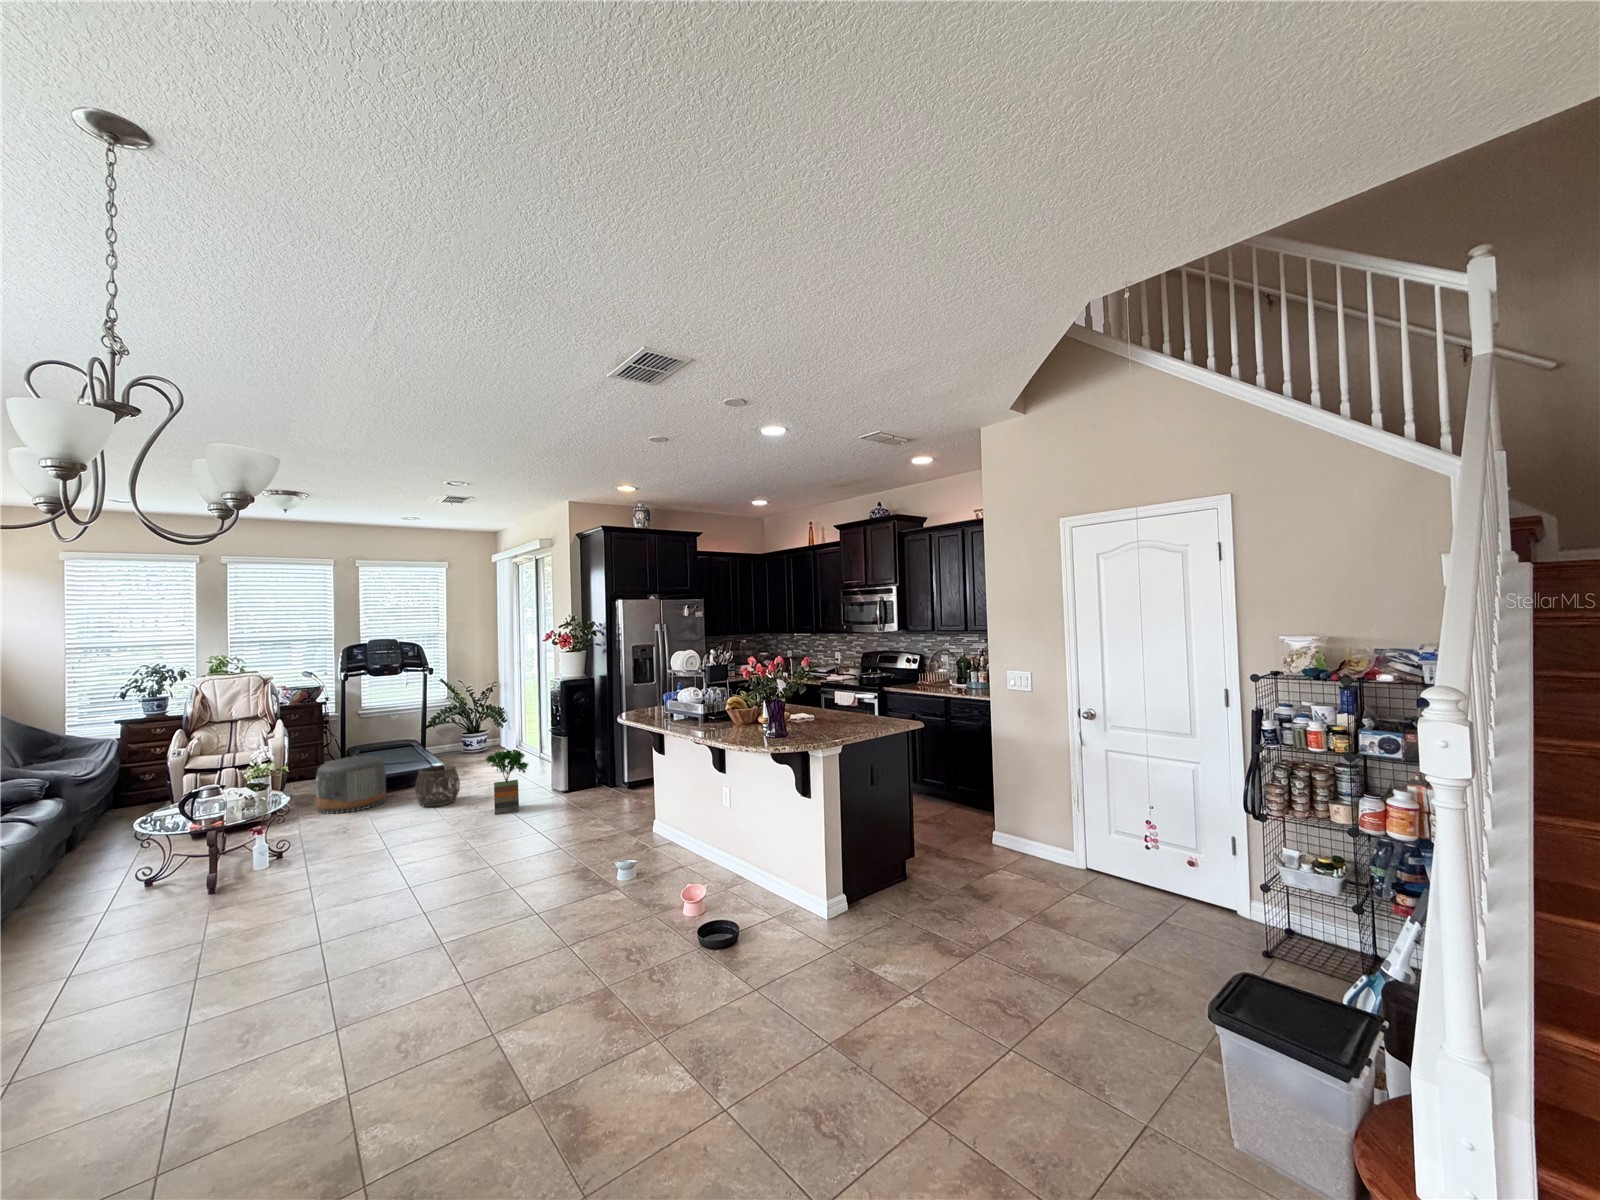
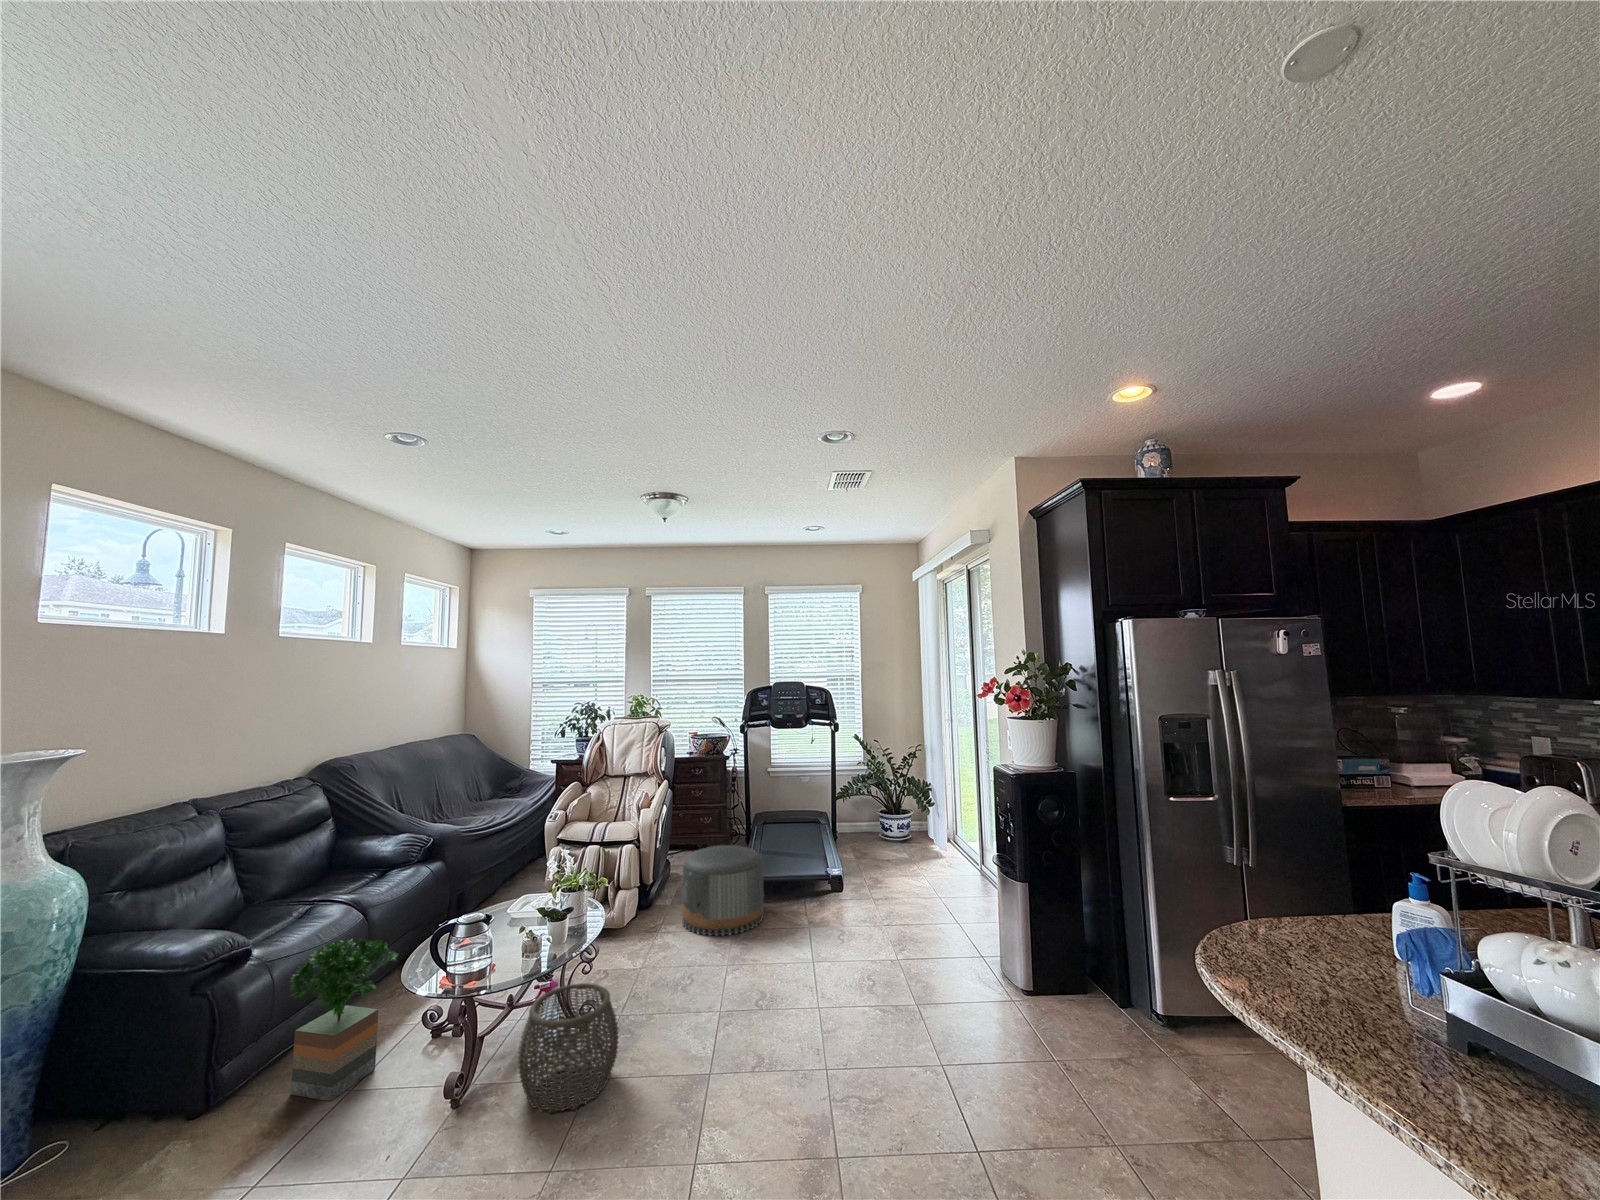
potted tree: present [486,749,528,815] -> present [291,937,397,1101]
woven basket: present [415,765,460,807] -> present [518,983,619,1113]

